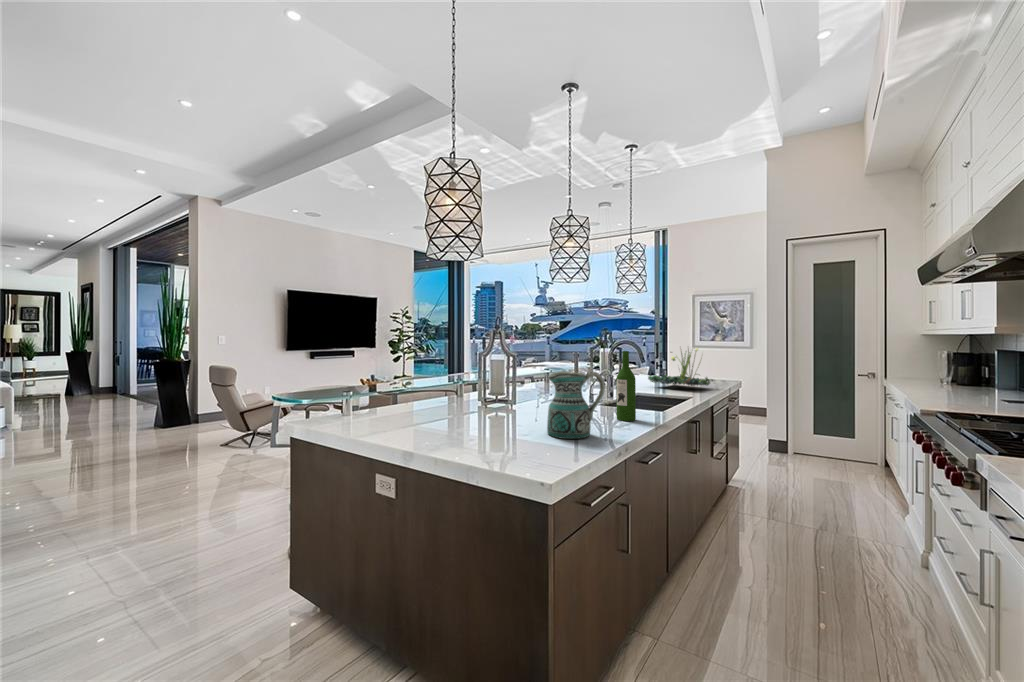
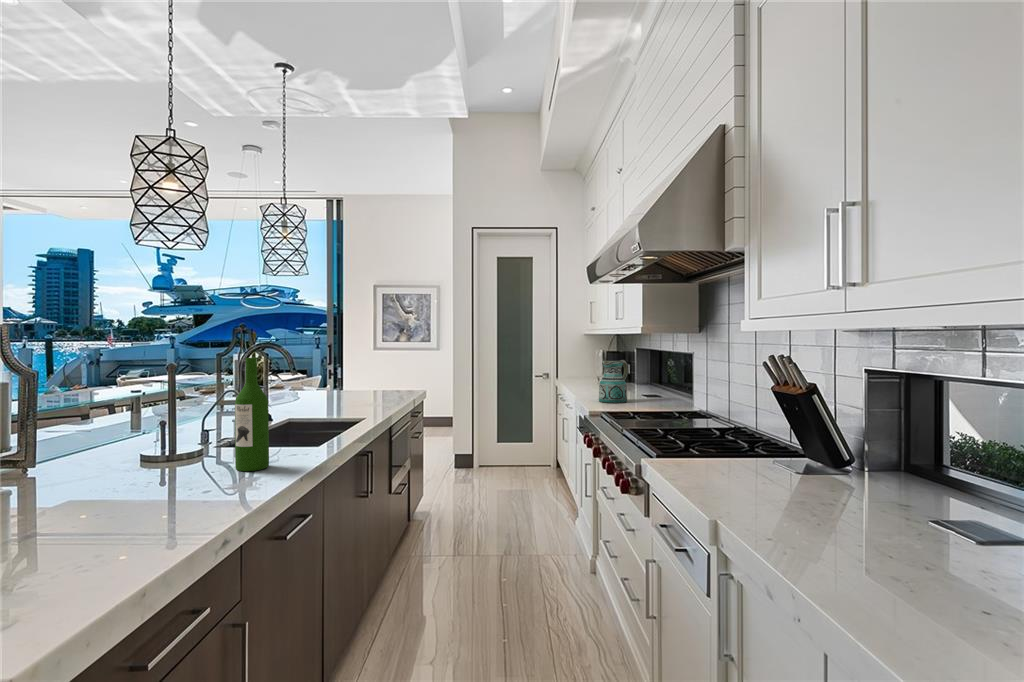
plant: present [648,348,713,386] -> none [307,347,393,402]
ceramic pitcher: present [547,372,605,439] -> present [599,360,628,403]

